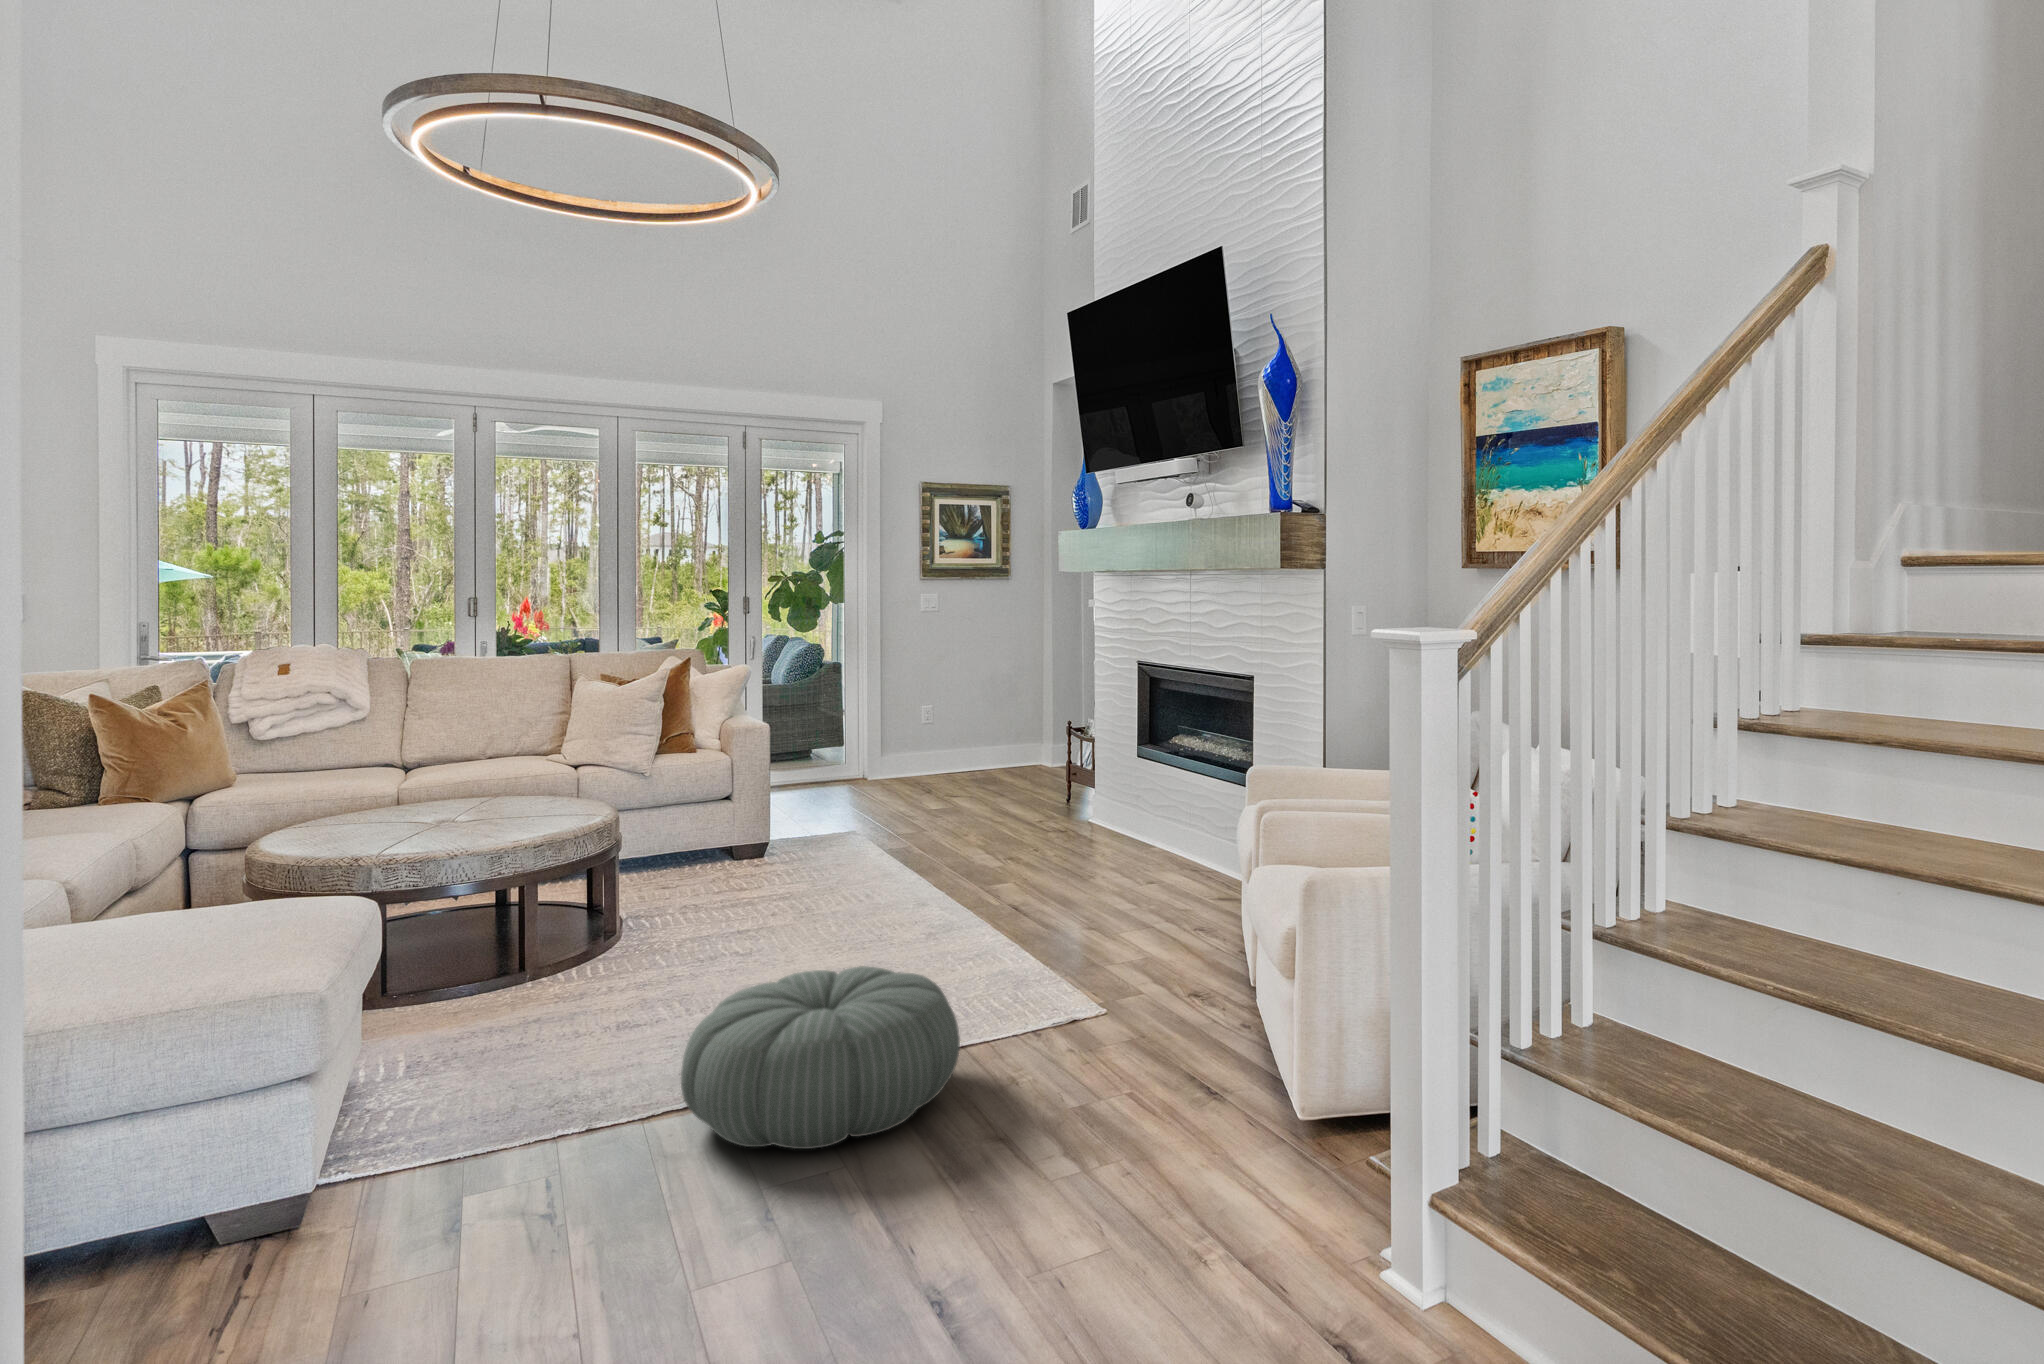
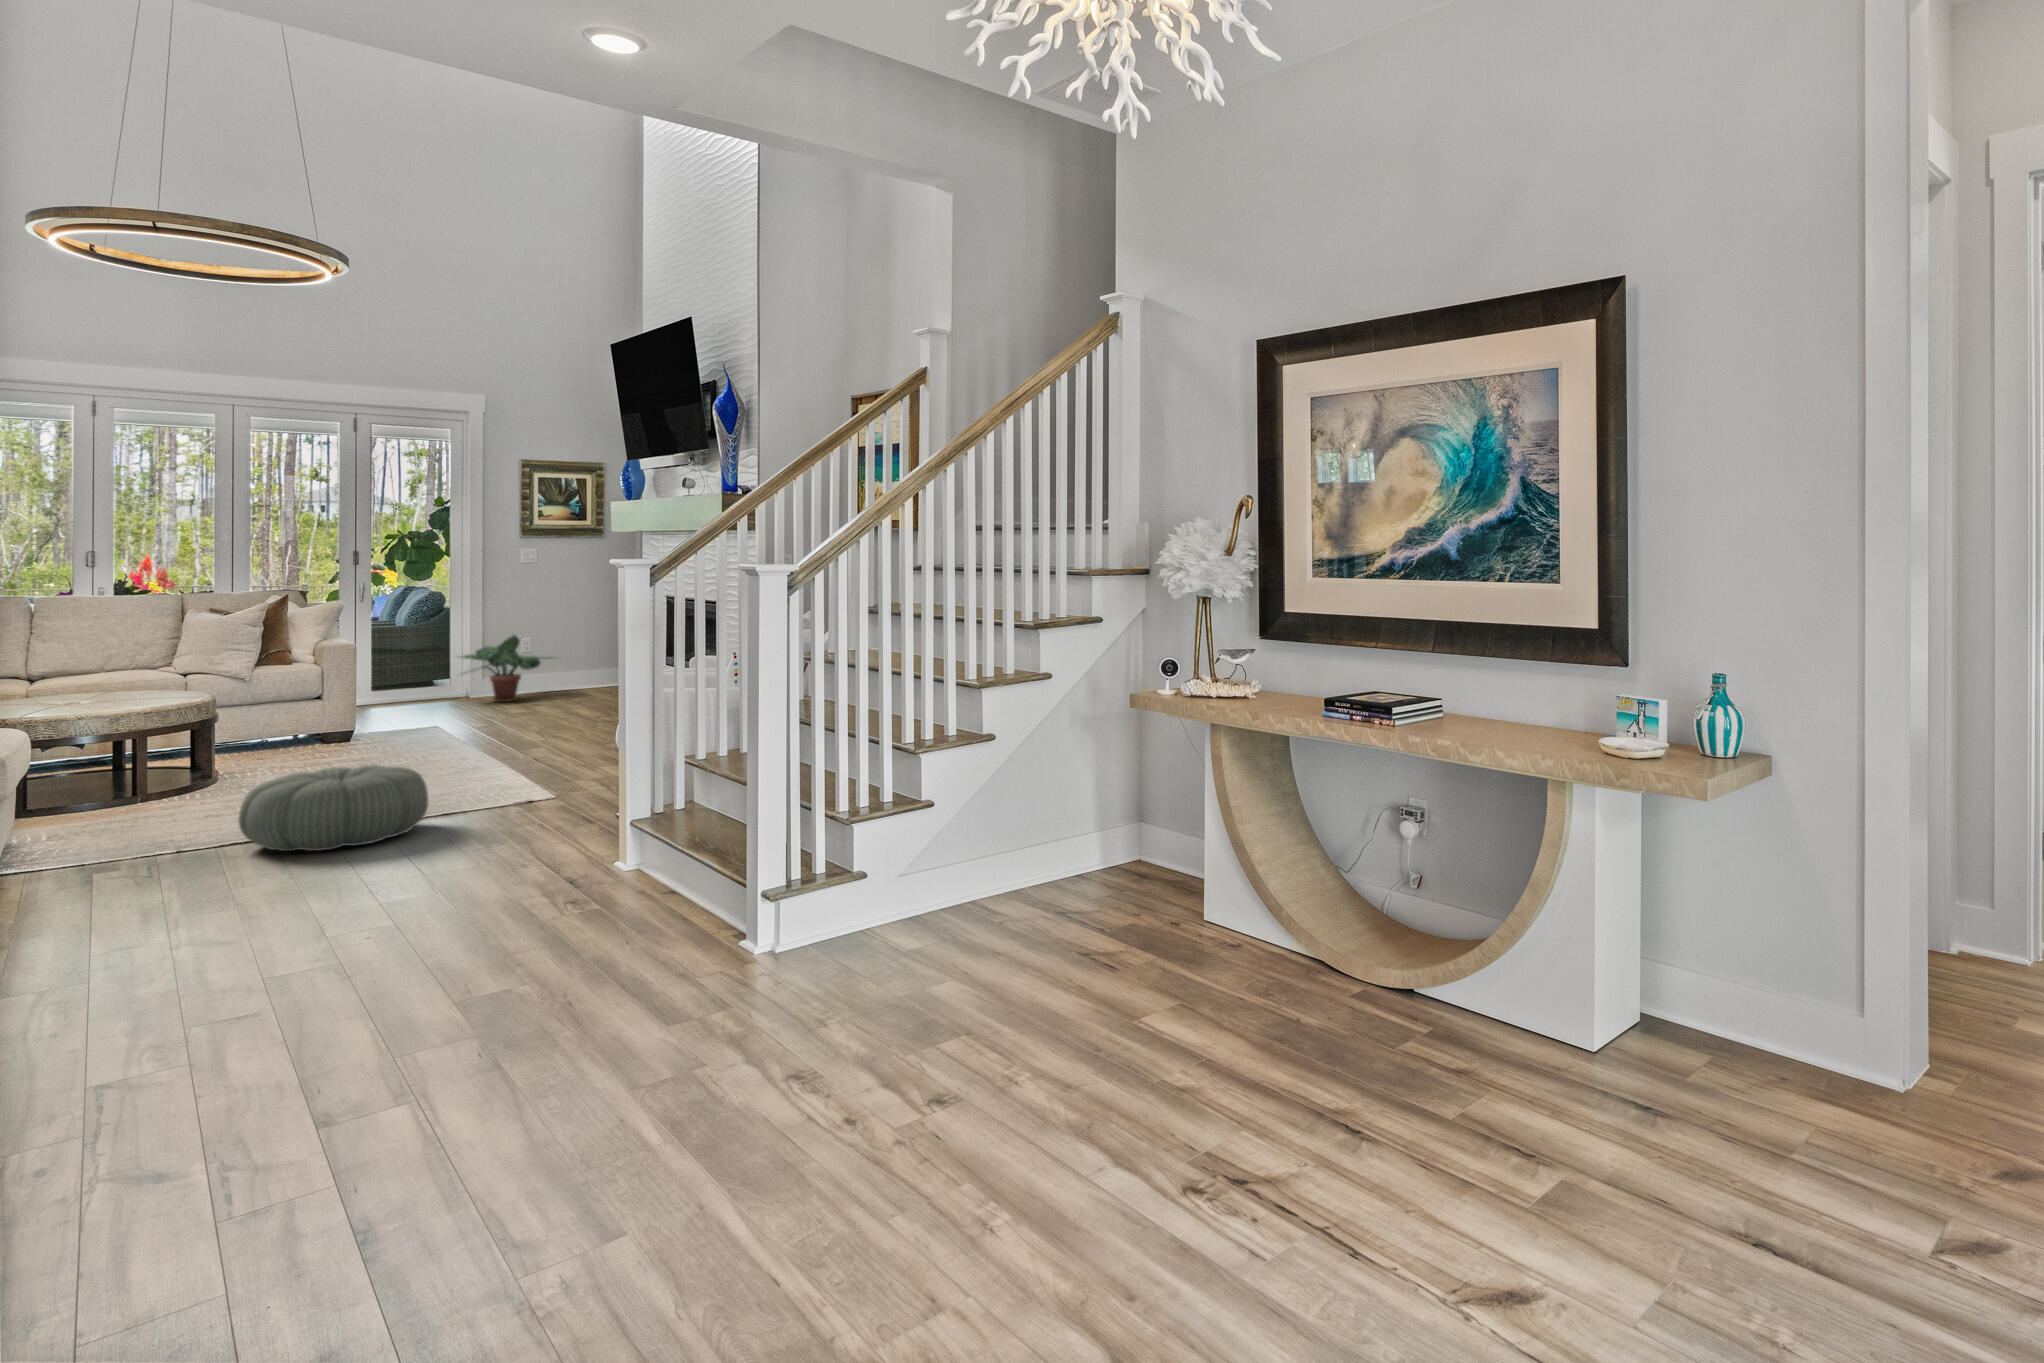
potted plant: none [854,701,982,787] -> present [462,635,551,702]

